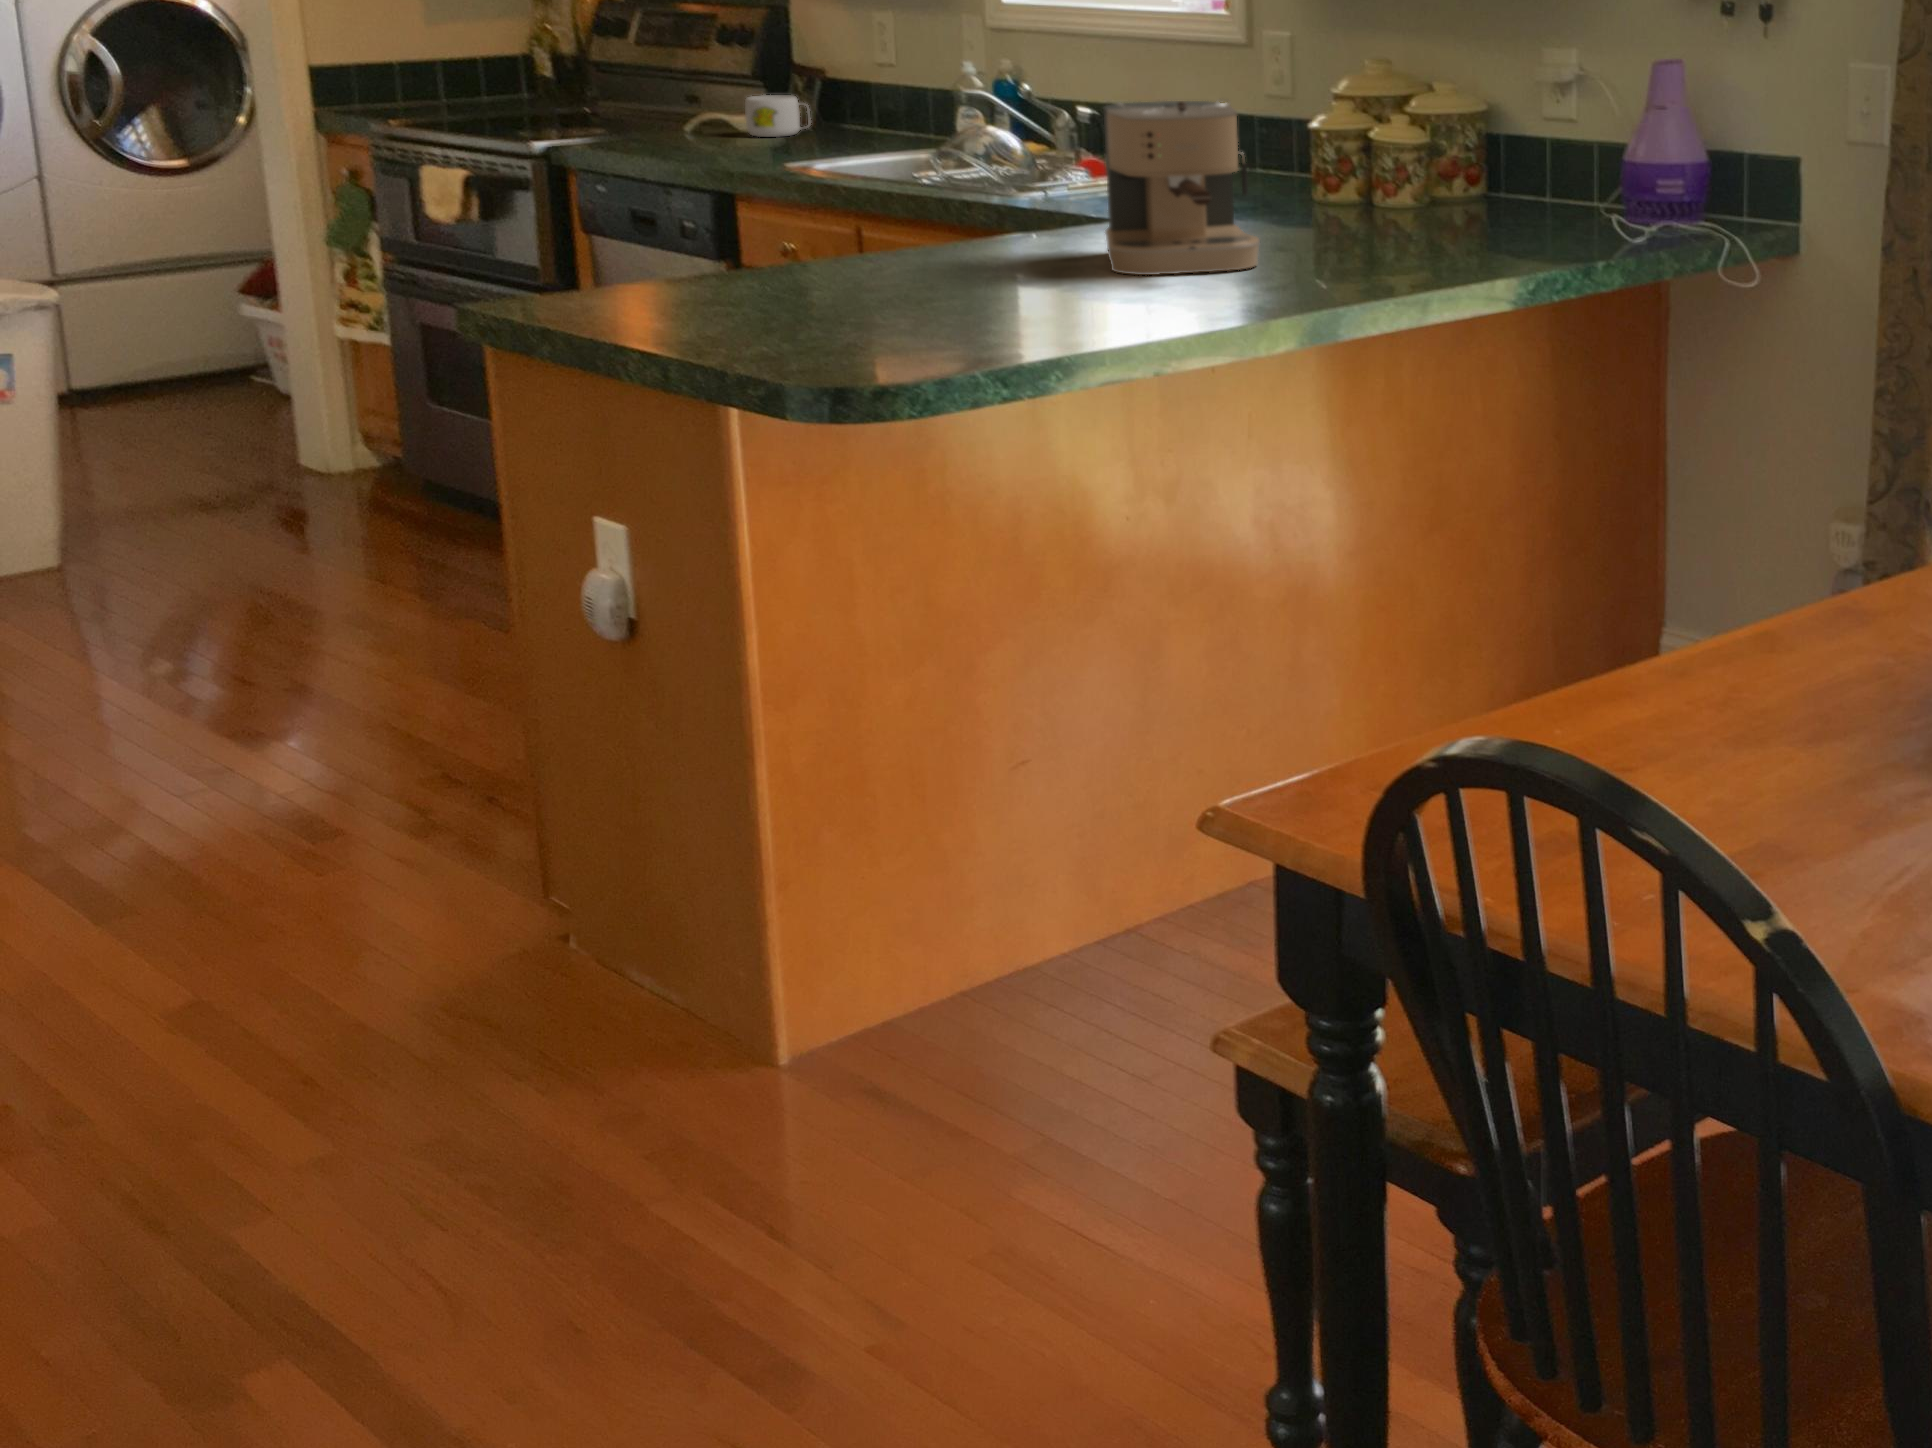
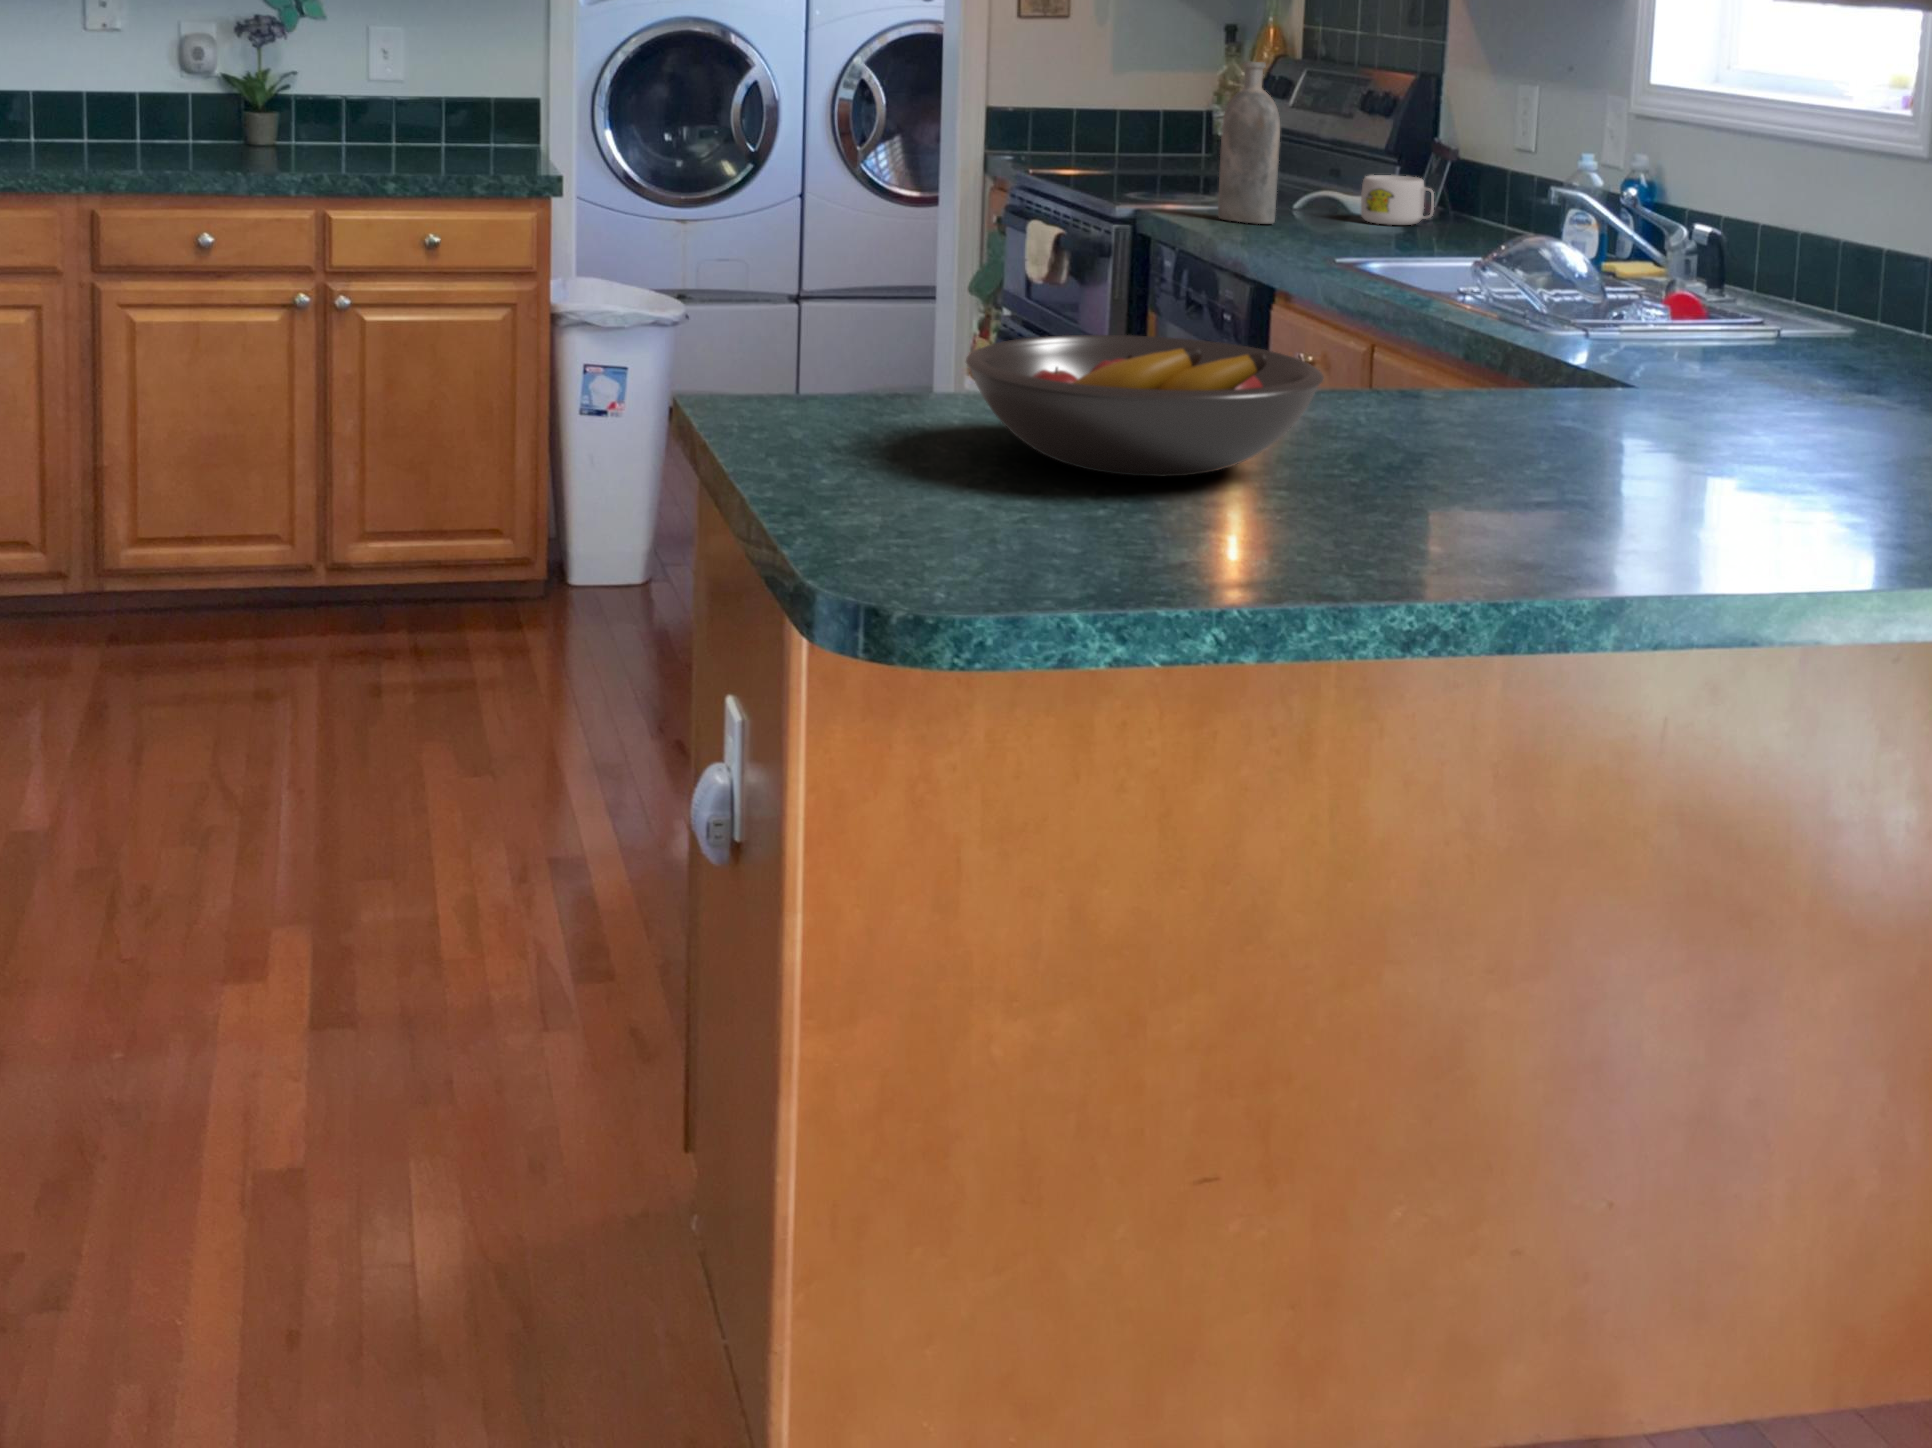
bottle: none [623,6,684,146] -> present [1218,62,1280,224]
coffee maker: present [1103,101,1260,275] -> none [1509,224,1745,490]
fruit bowl: none [743,209,1011,307] -> present [966,335,1324,477]

